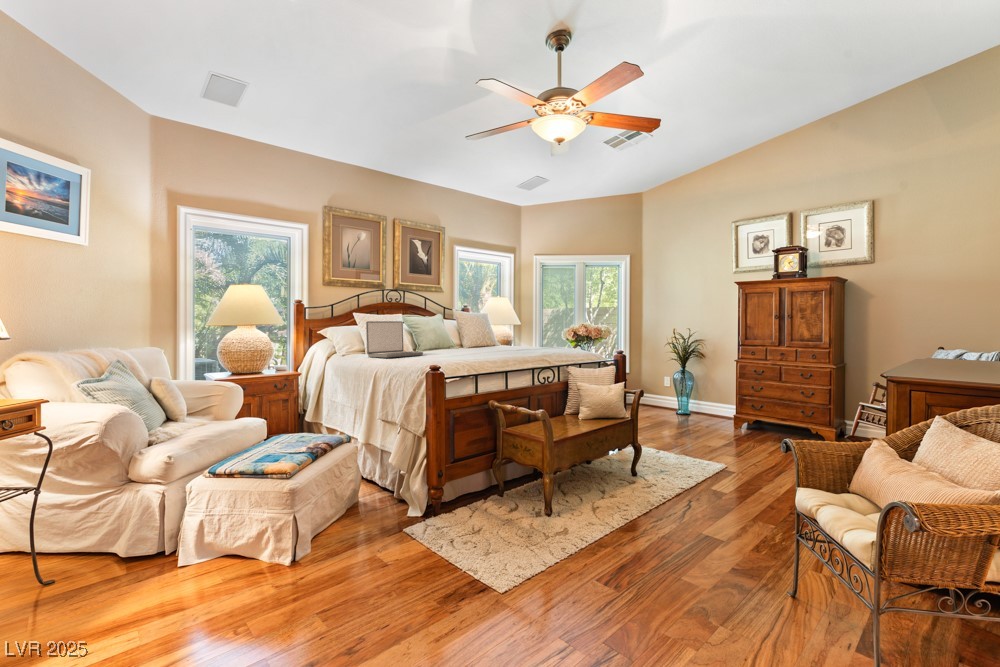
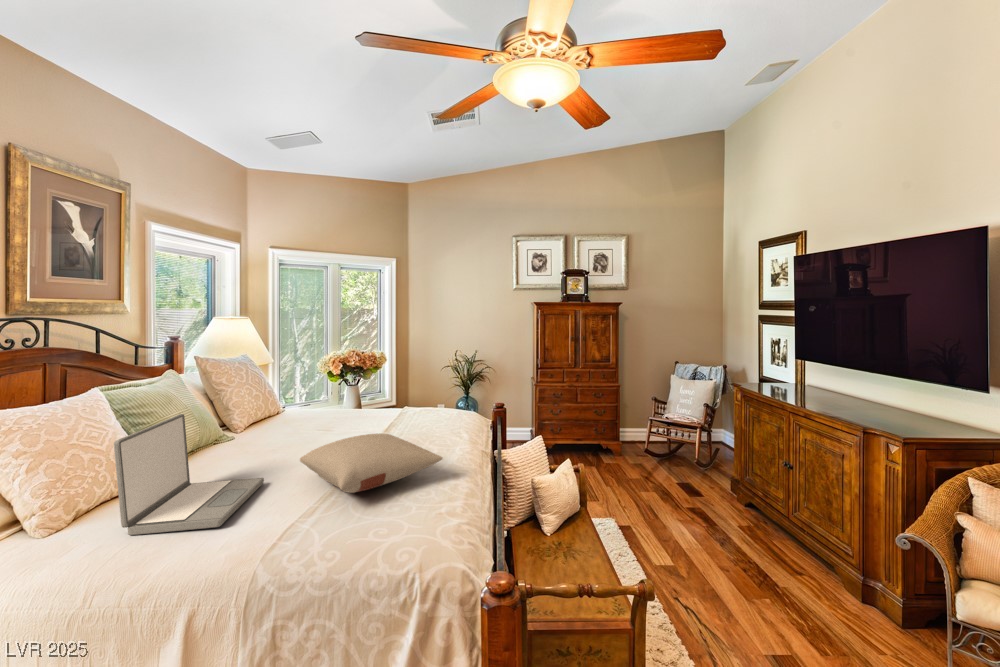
pillow: none [421,335,484,358] -> present [300,433,443,493]

